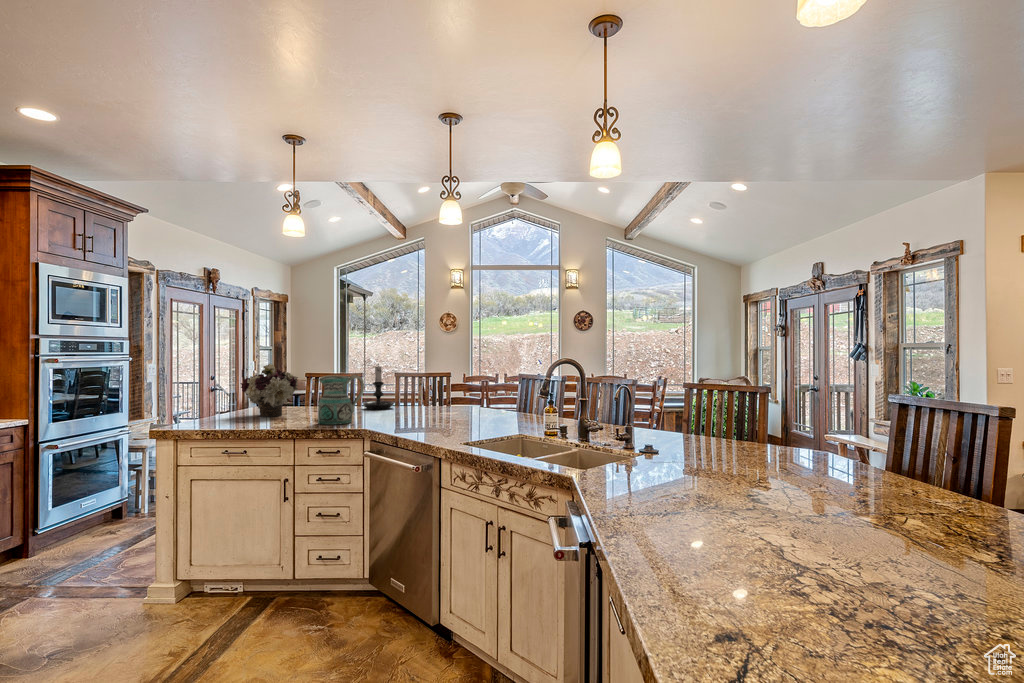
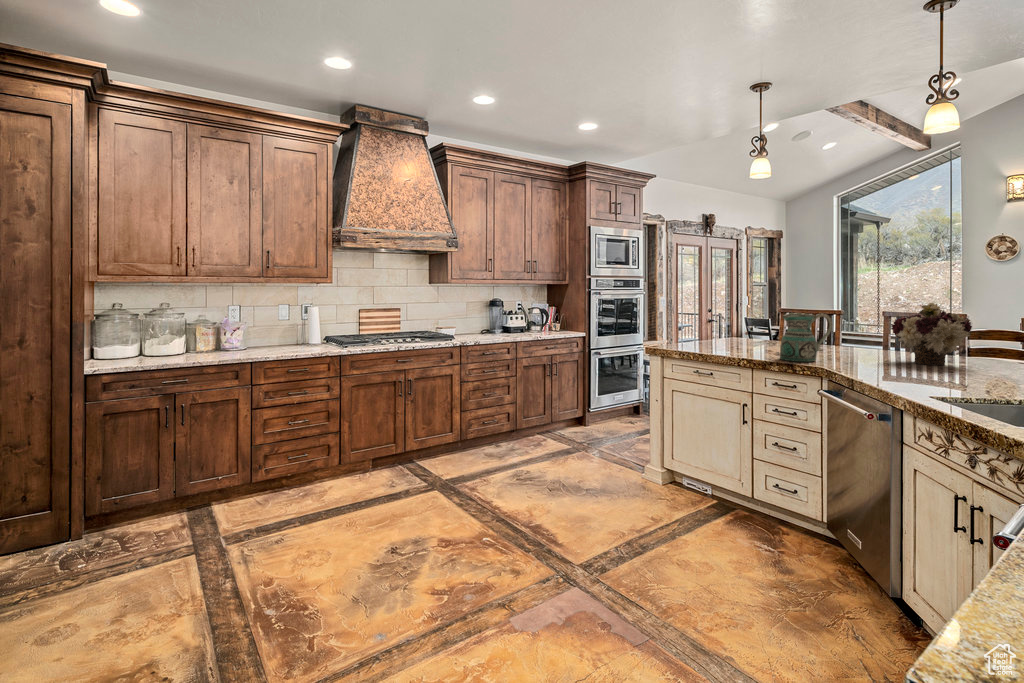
flower arrangement: present [240,364,298,417] -> present [891,303,972,365]
candle holder: present [363,364,394,409] -> none [840,301,880,351]

